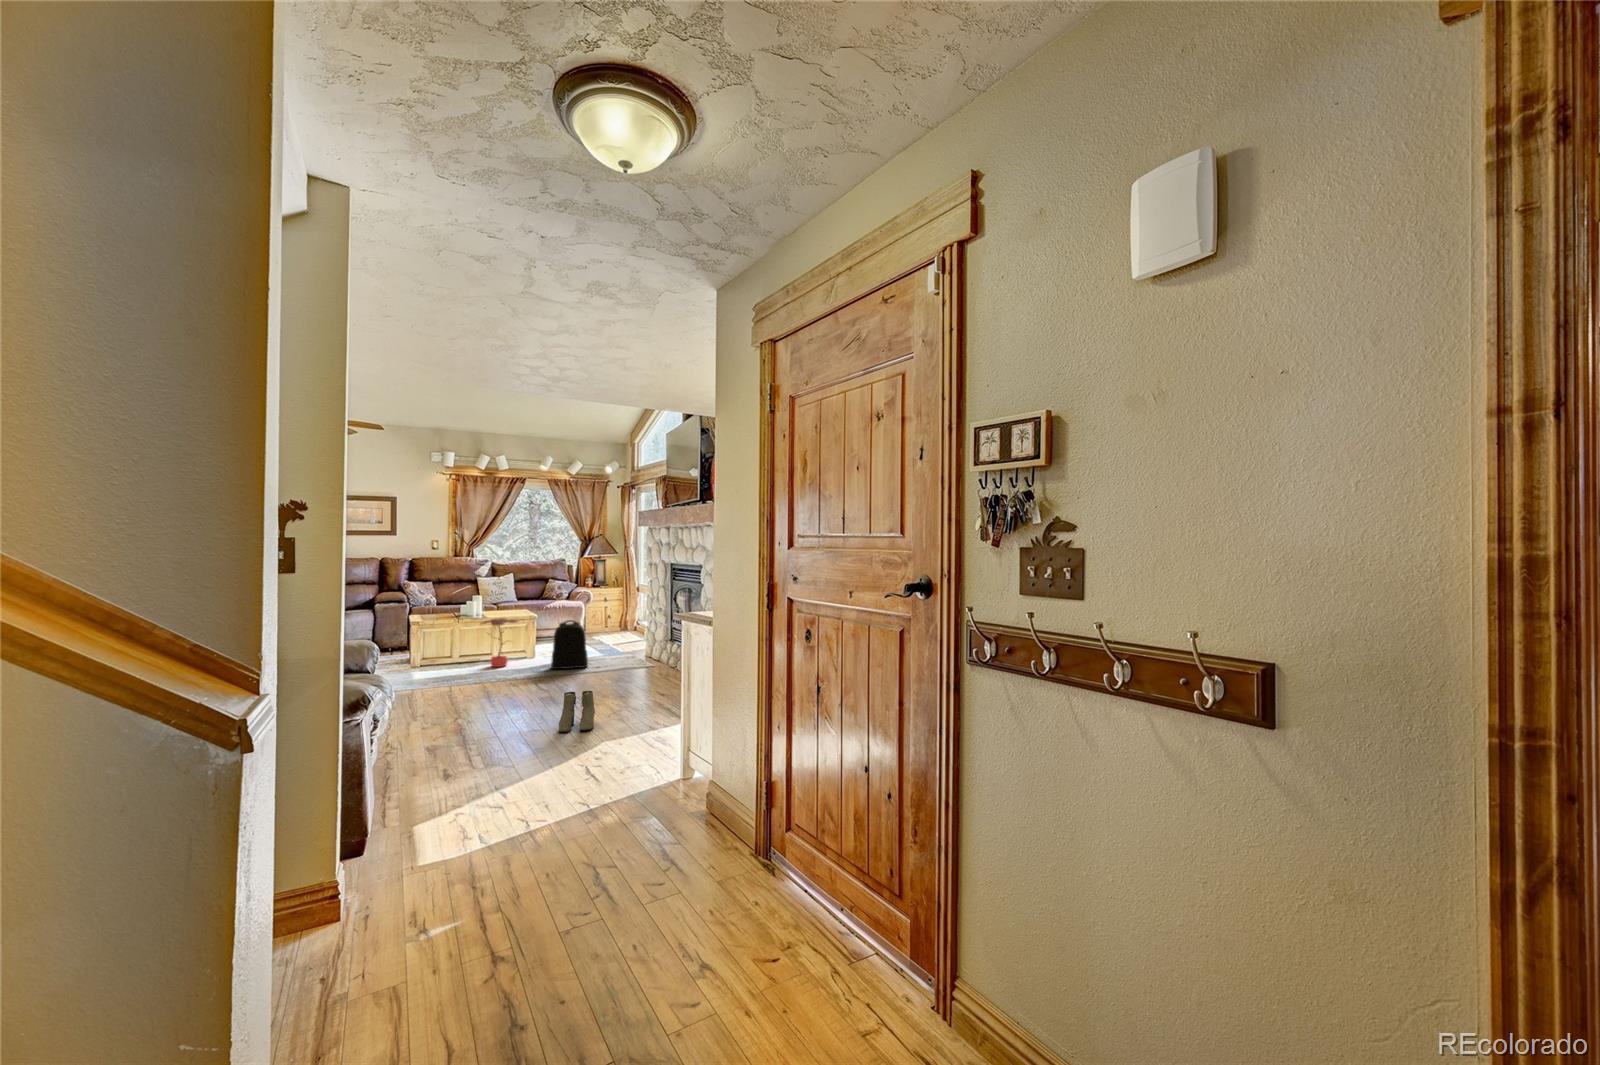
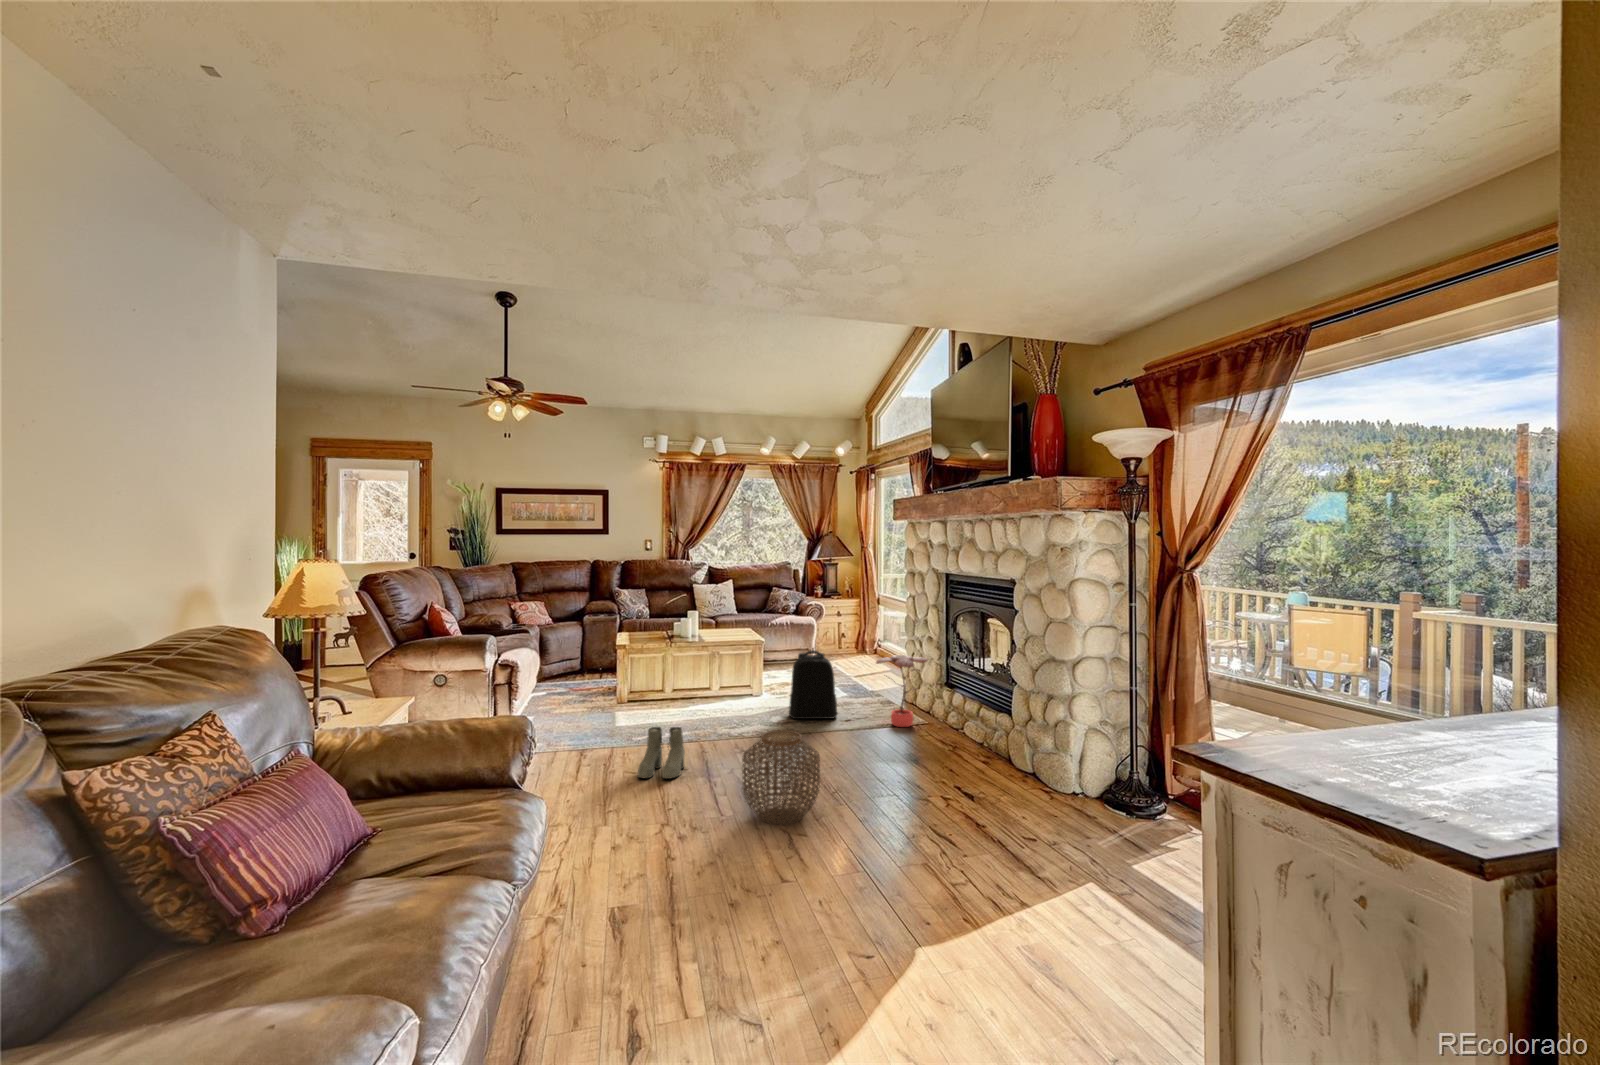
potted plant: present [481,618,519,667] -> present [876,655,928,727]
woven basket: none [504,660,557,716] -> present [742,730,820,825]
boots: present [559,691,595,732] -> present [638,727,685,779]

